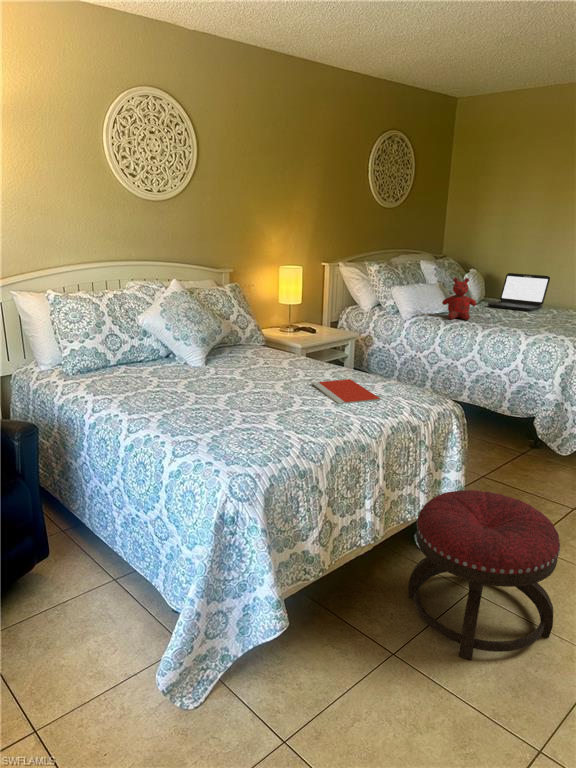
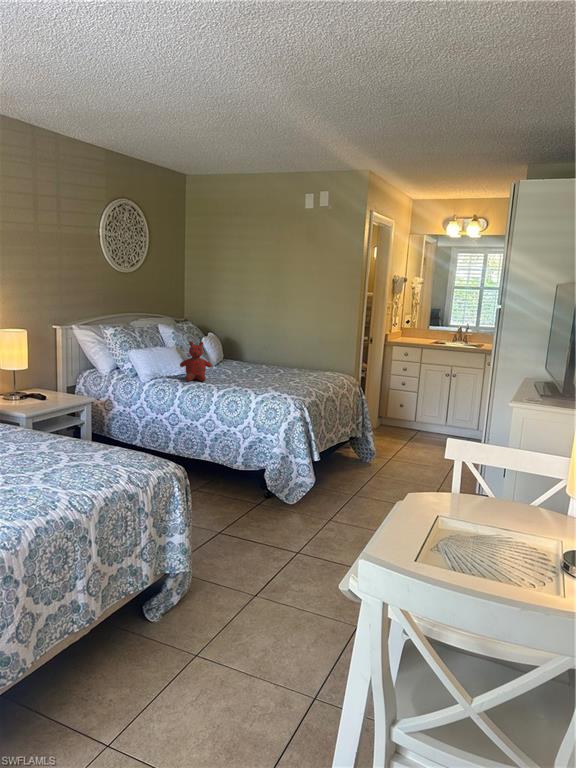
laptop: present [488,273,550,311] -> none [225,337,277,371]
notebook: present [312,379,381,404] -> none [23,450,98,479]
ottoman: present [408,490,560,660] -> none [132,552,271,732]

